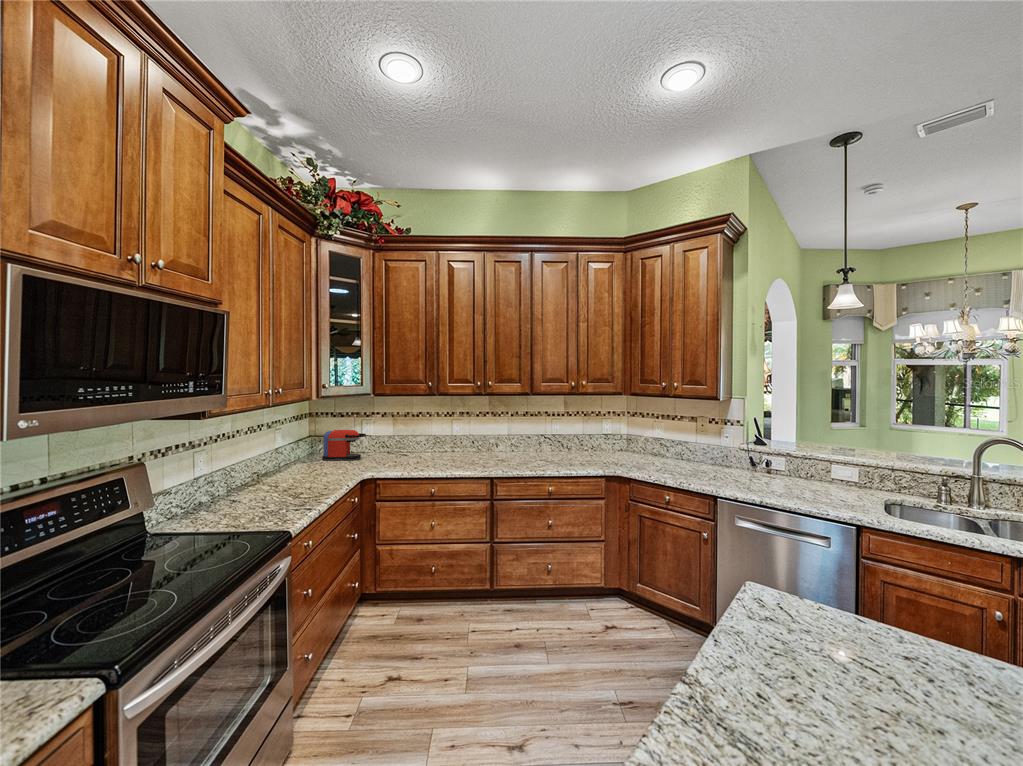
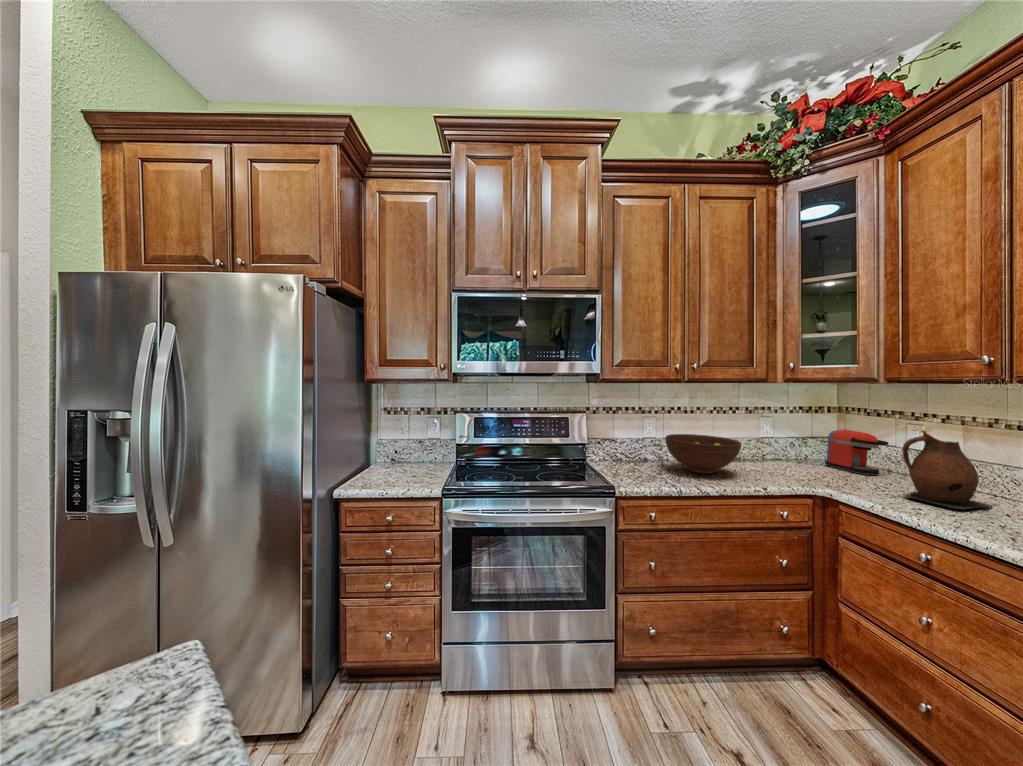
ceramic pitcher: none [398,423,431,466] -> present [902,430,992,509]
fruit bowl: none [242,454,318,494] -> present [665,434,741,474]

